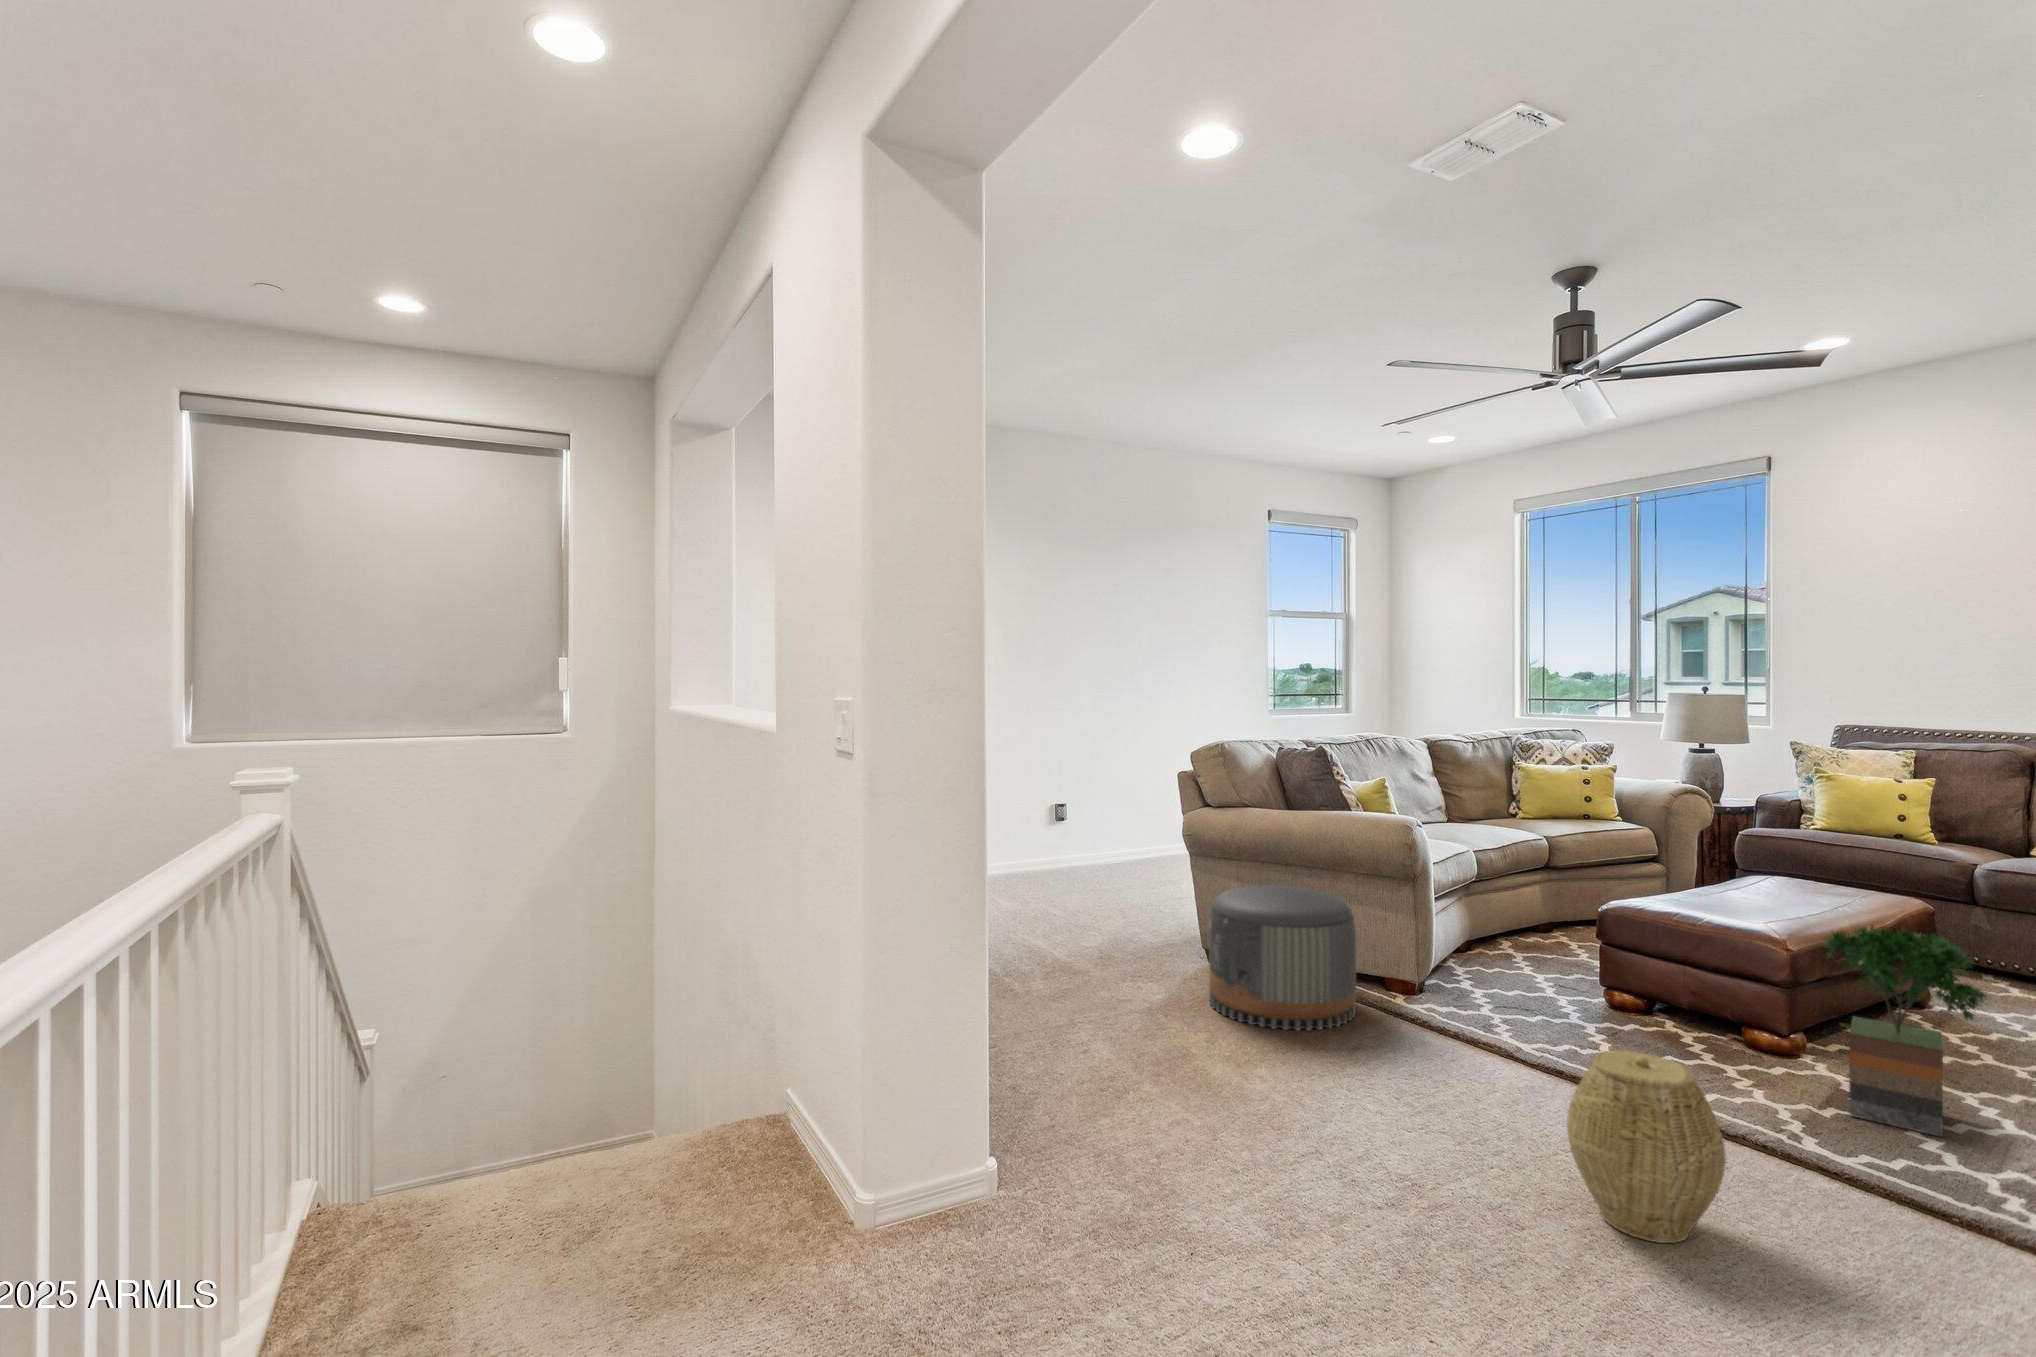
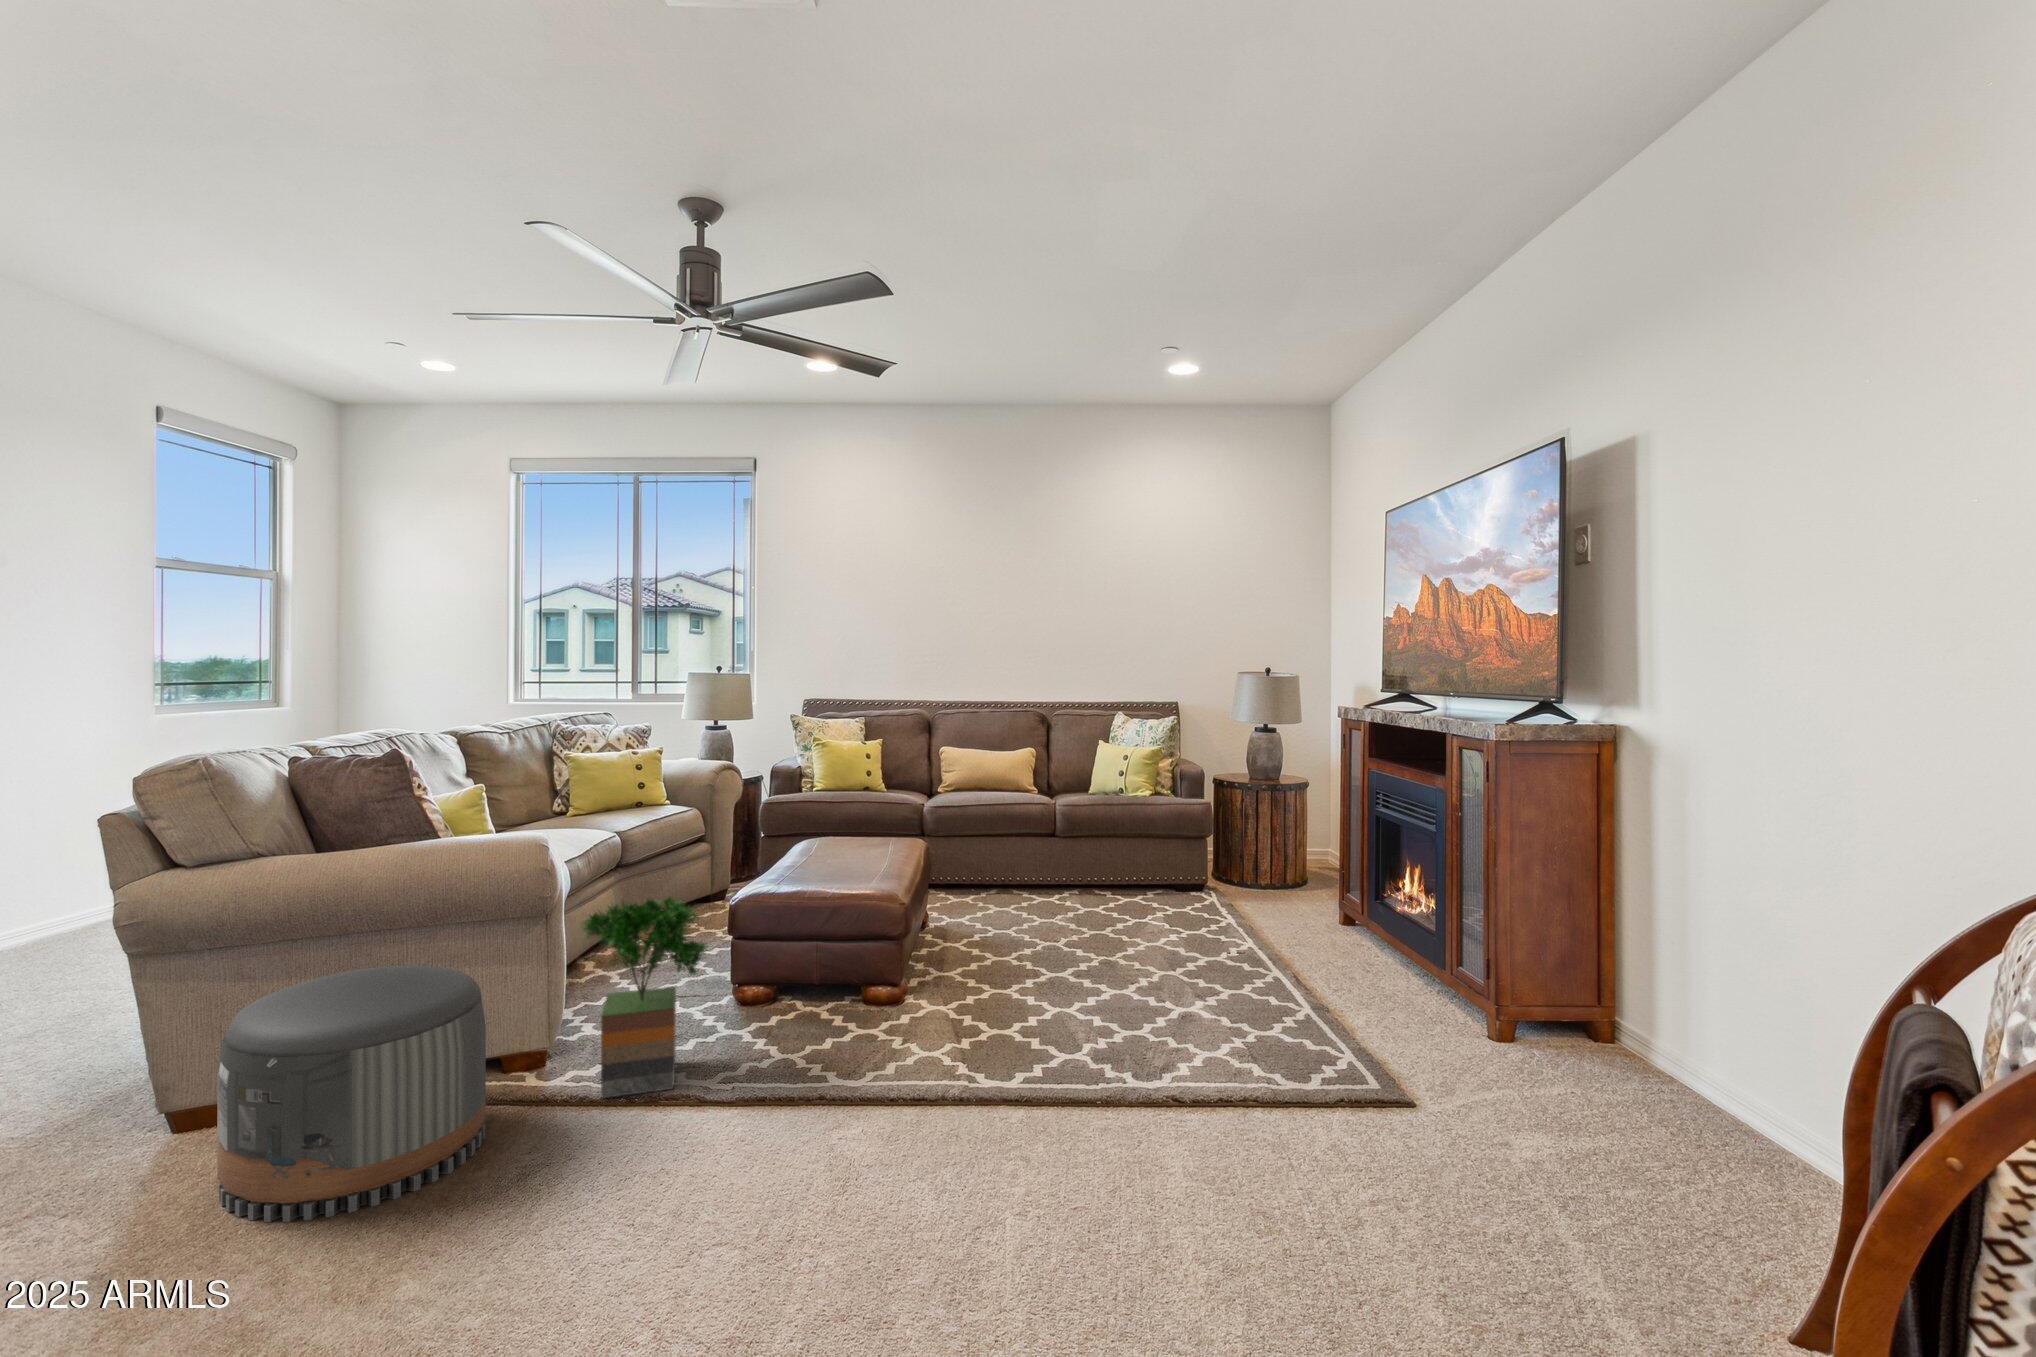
potted tree: present [1824,924,1988,1137] -> present [582,897,709,1098]
woven basket: present [1567,1051,1726,1243] -> none [897,1062,1042,1274]

